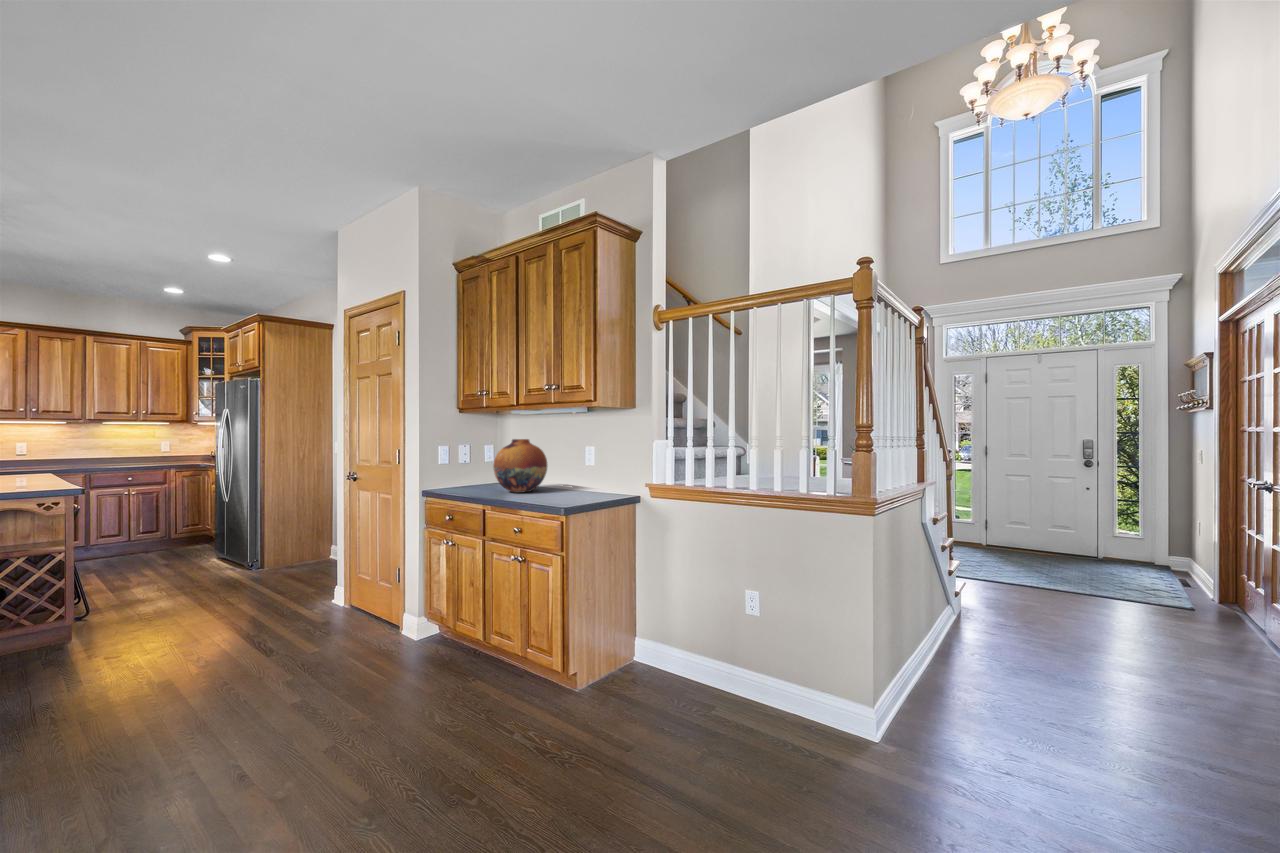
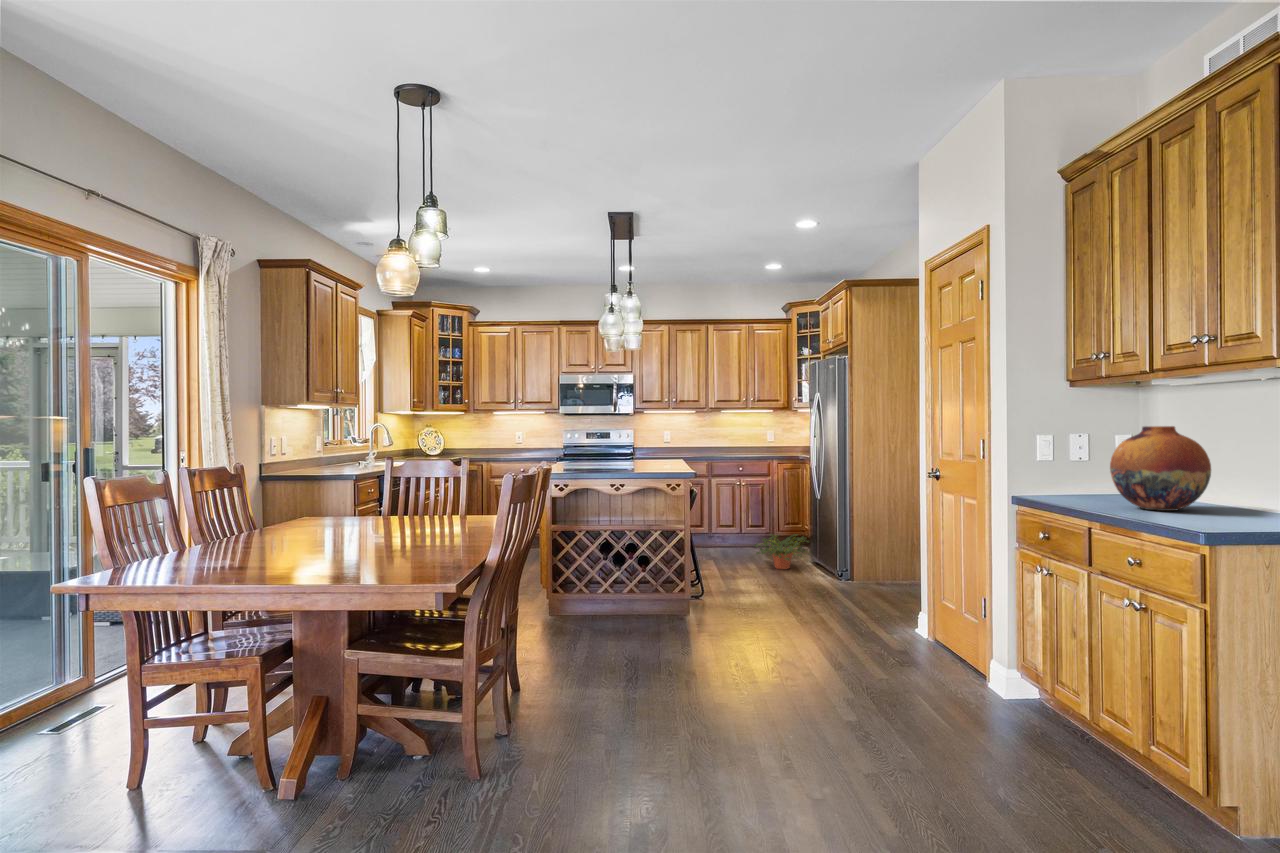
potted plant: none [137,539,221,578] -> present [754,534,812,569]

